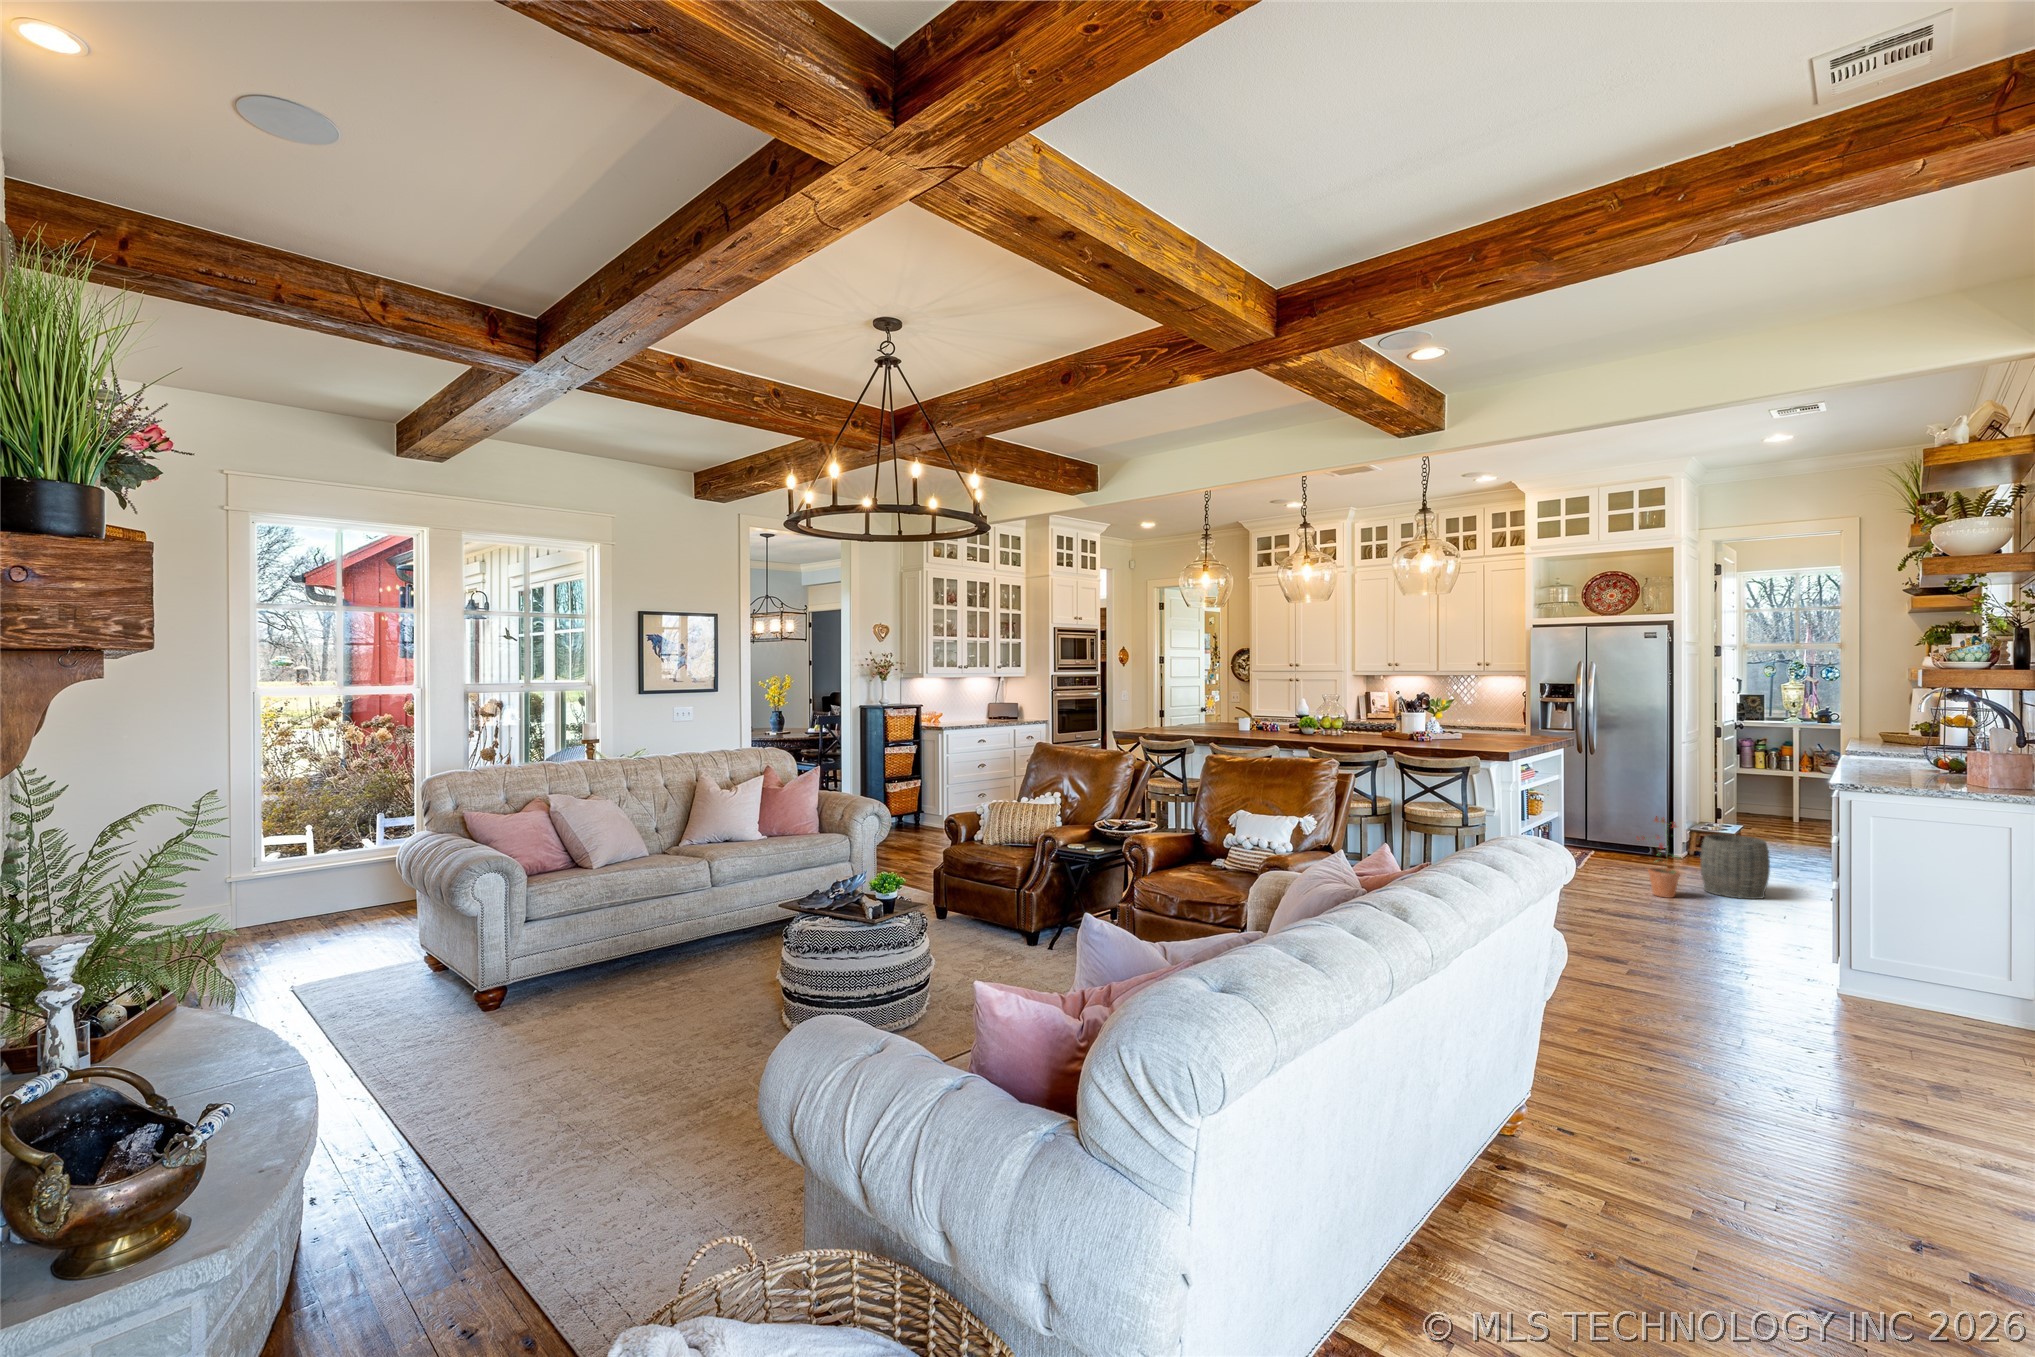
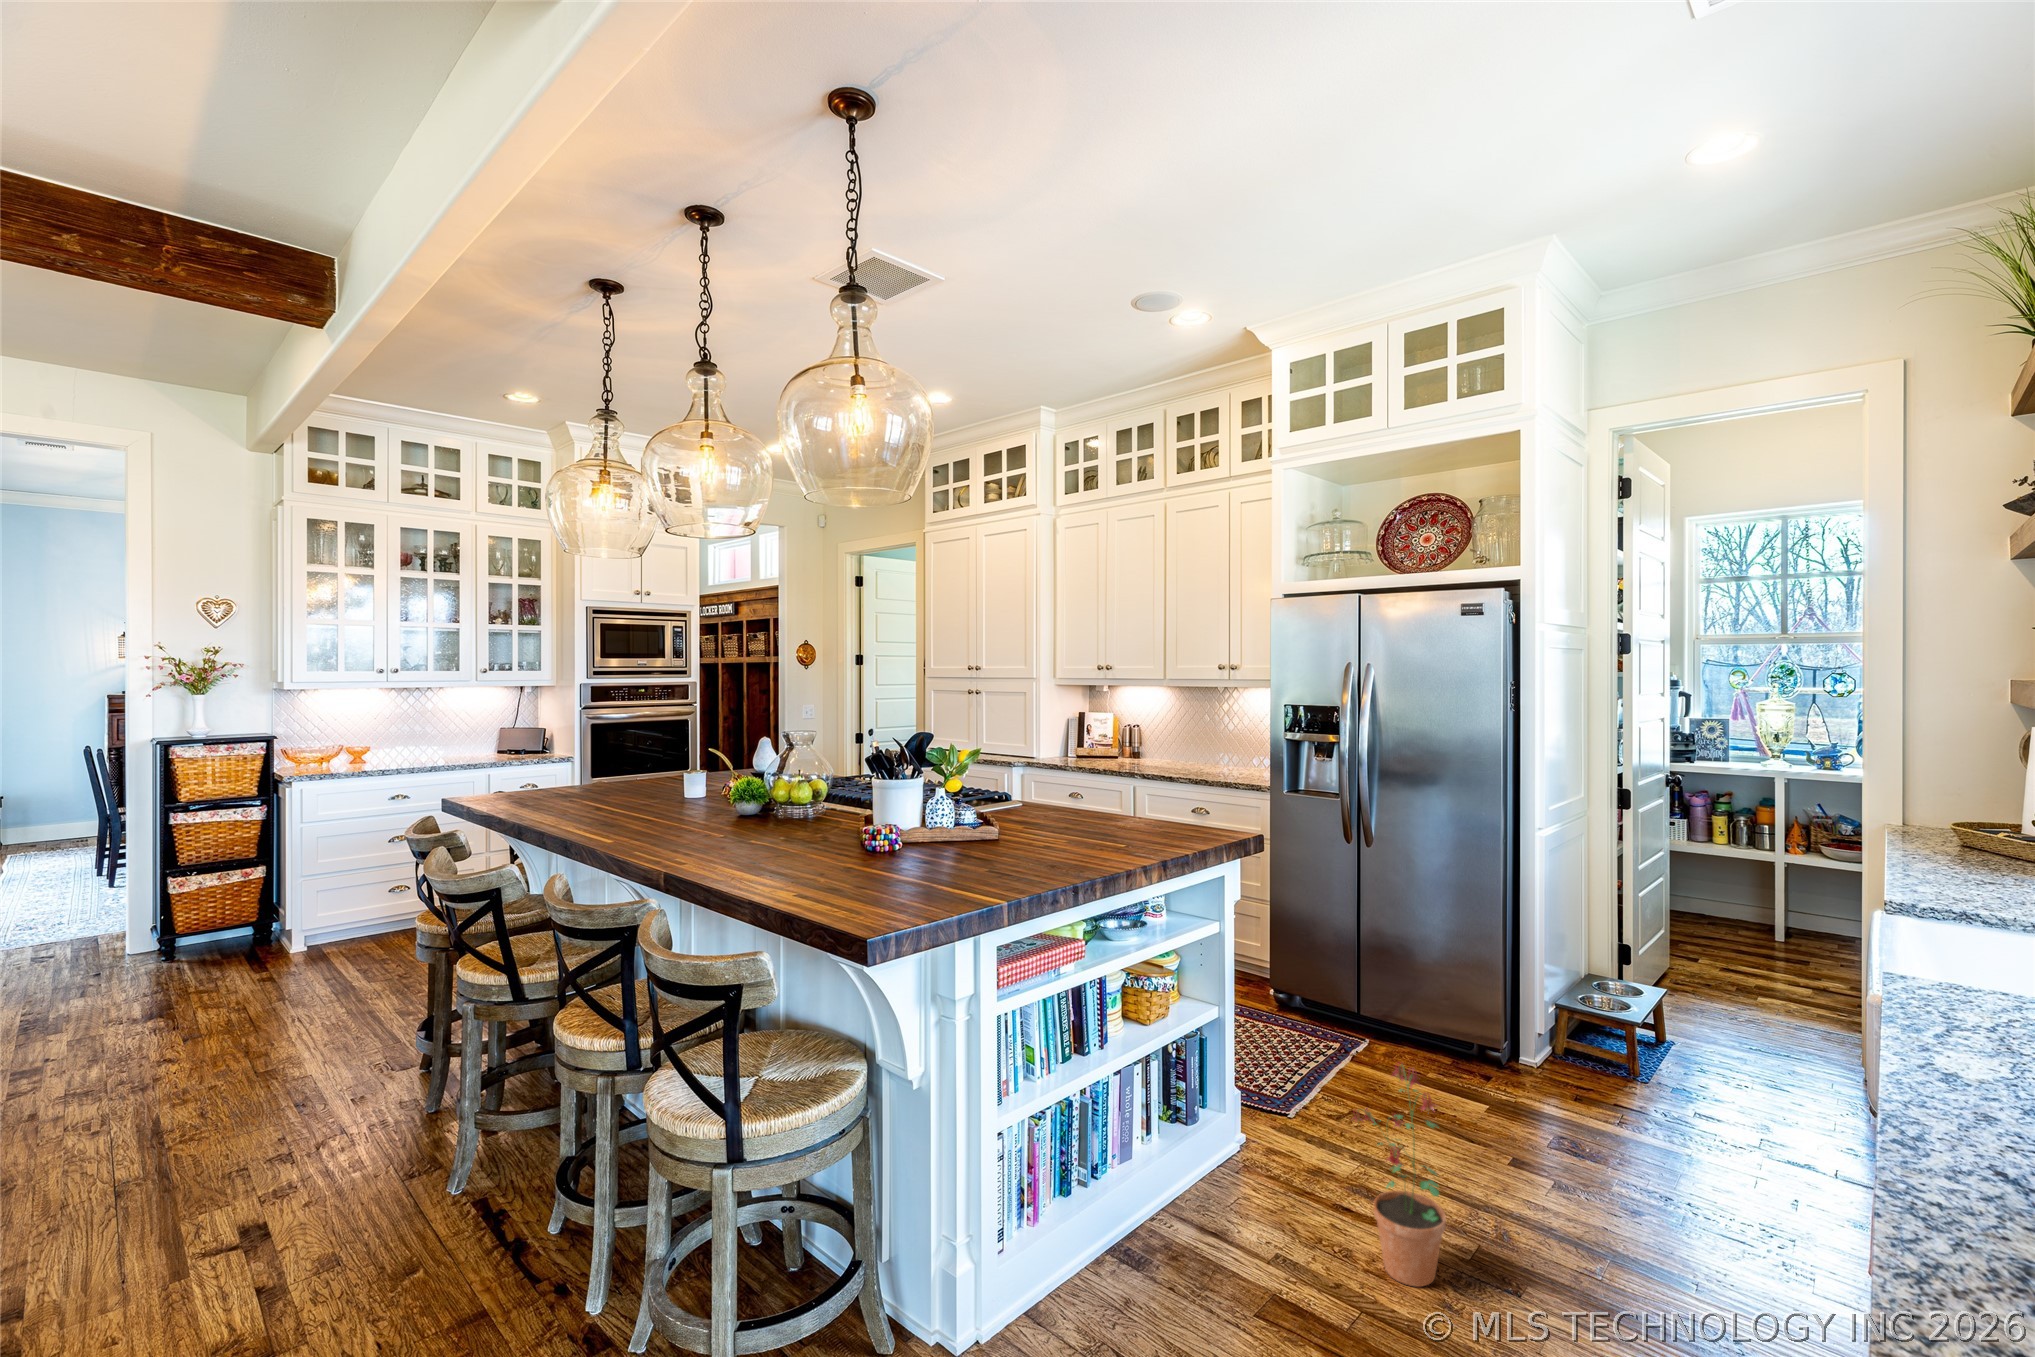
woven basket: present [1700,834,1770,899] -> none [1515,1091,1675,1294]

